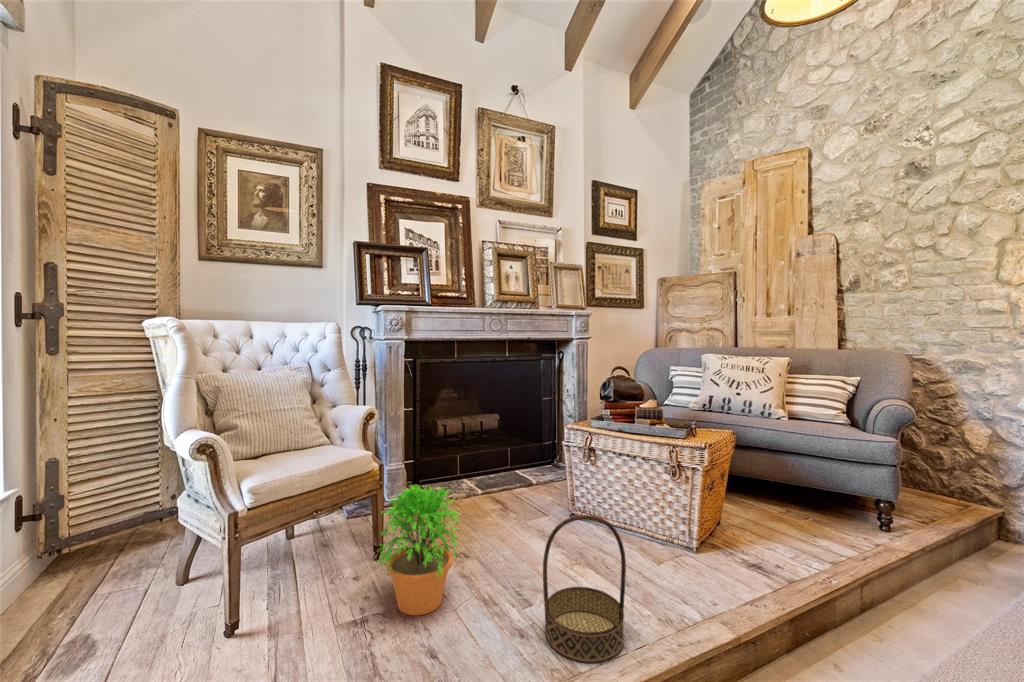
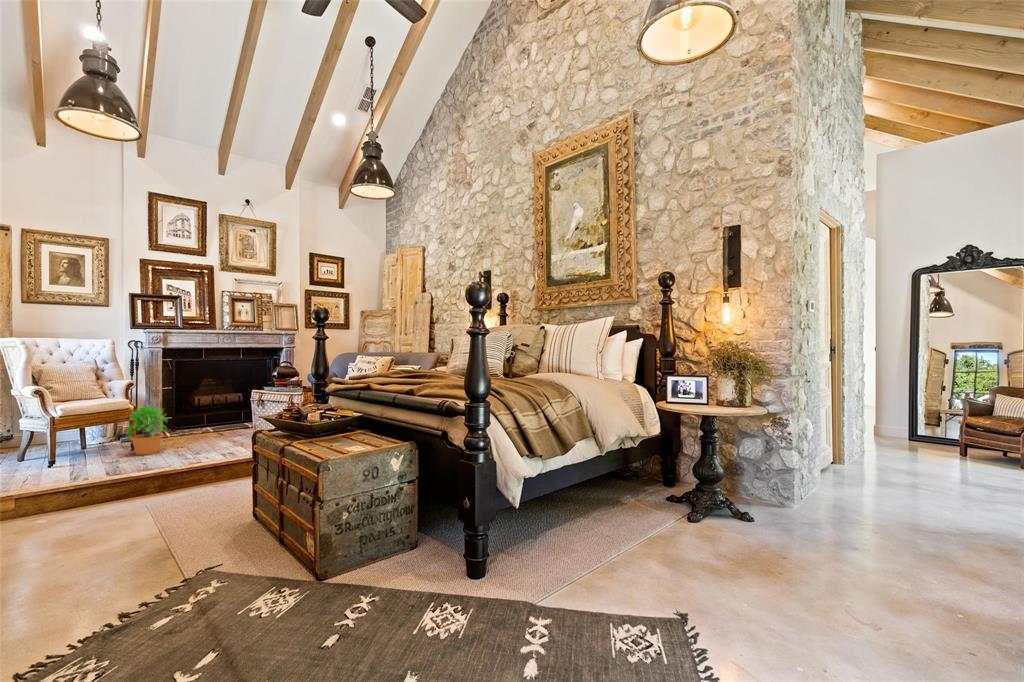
basket: present [543,515,626,663] -> none [195,409,230,456]

